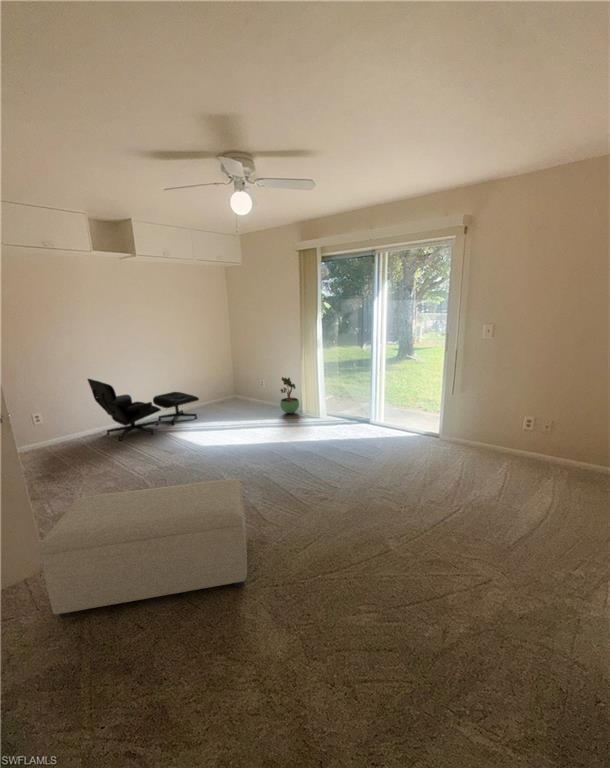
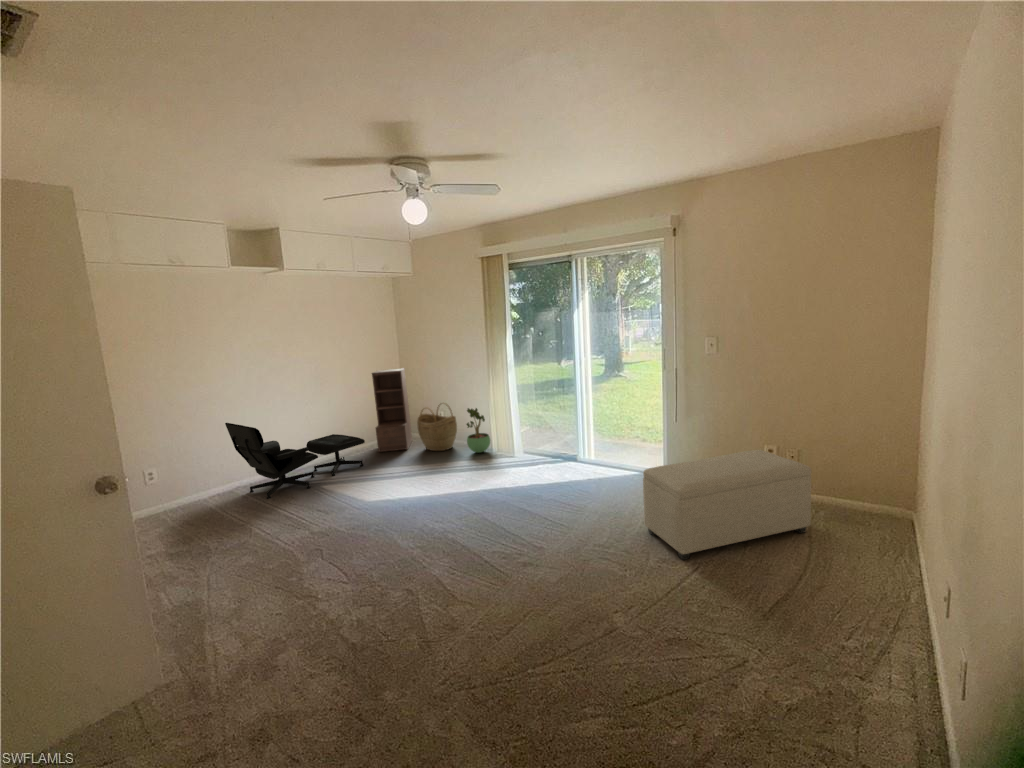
bookshelf: none [207,342,238,408] -> present [372,368,412,452]
woven basket: none [242,371,273,410] -> present [417,403,457,451]
ottoman: present [38,479,247,619] -> present [643,450,811,560]

